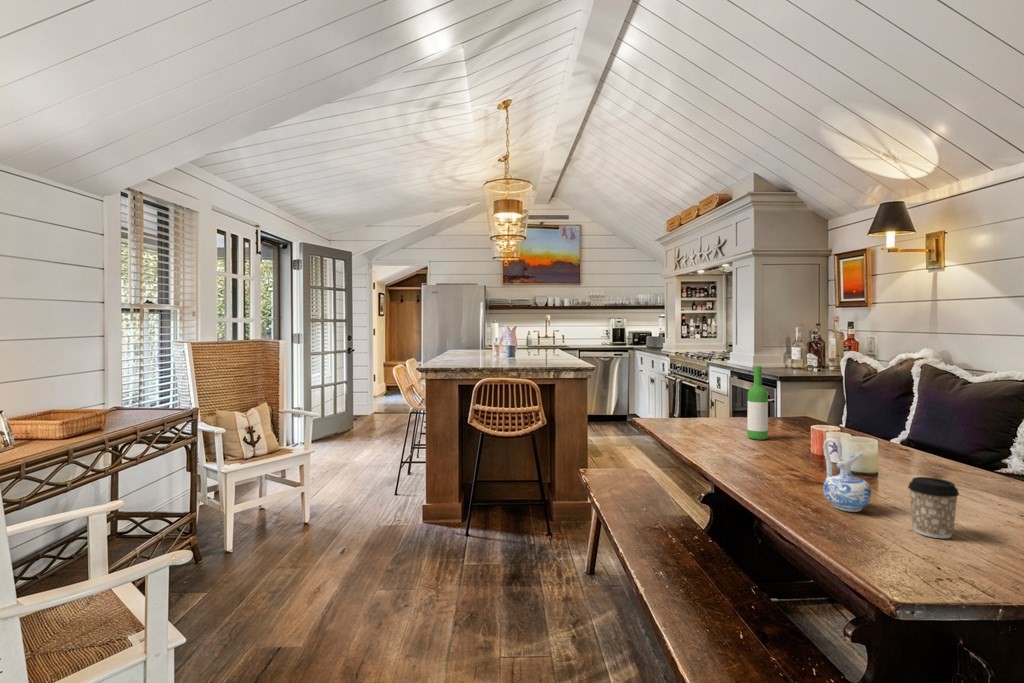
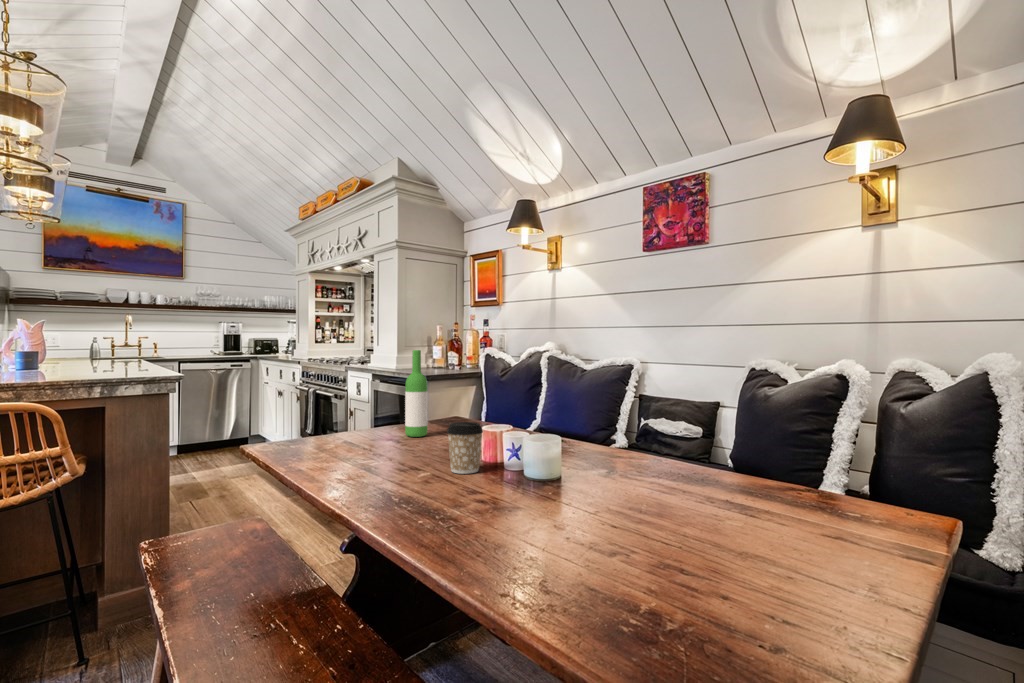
ceramic pitcher: present [823,438,871,512] -> none [511,412,560,497]
coffee cup: present [908,477,959,538] -> present [447,422,483,474]

